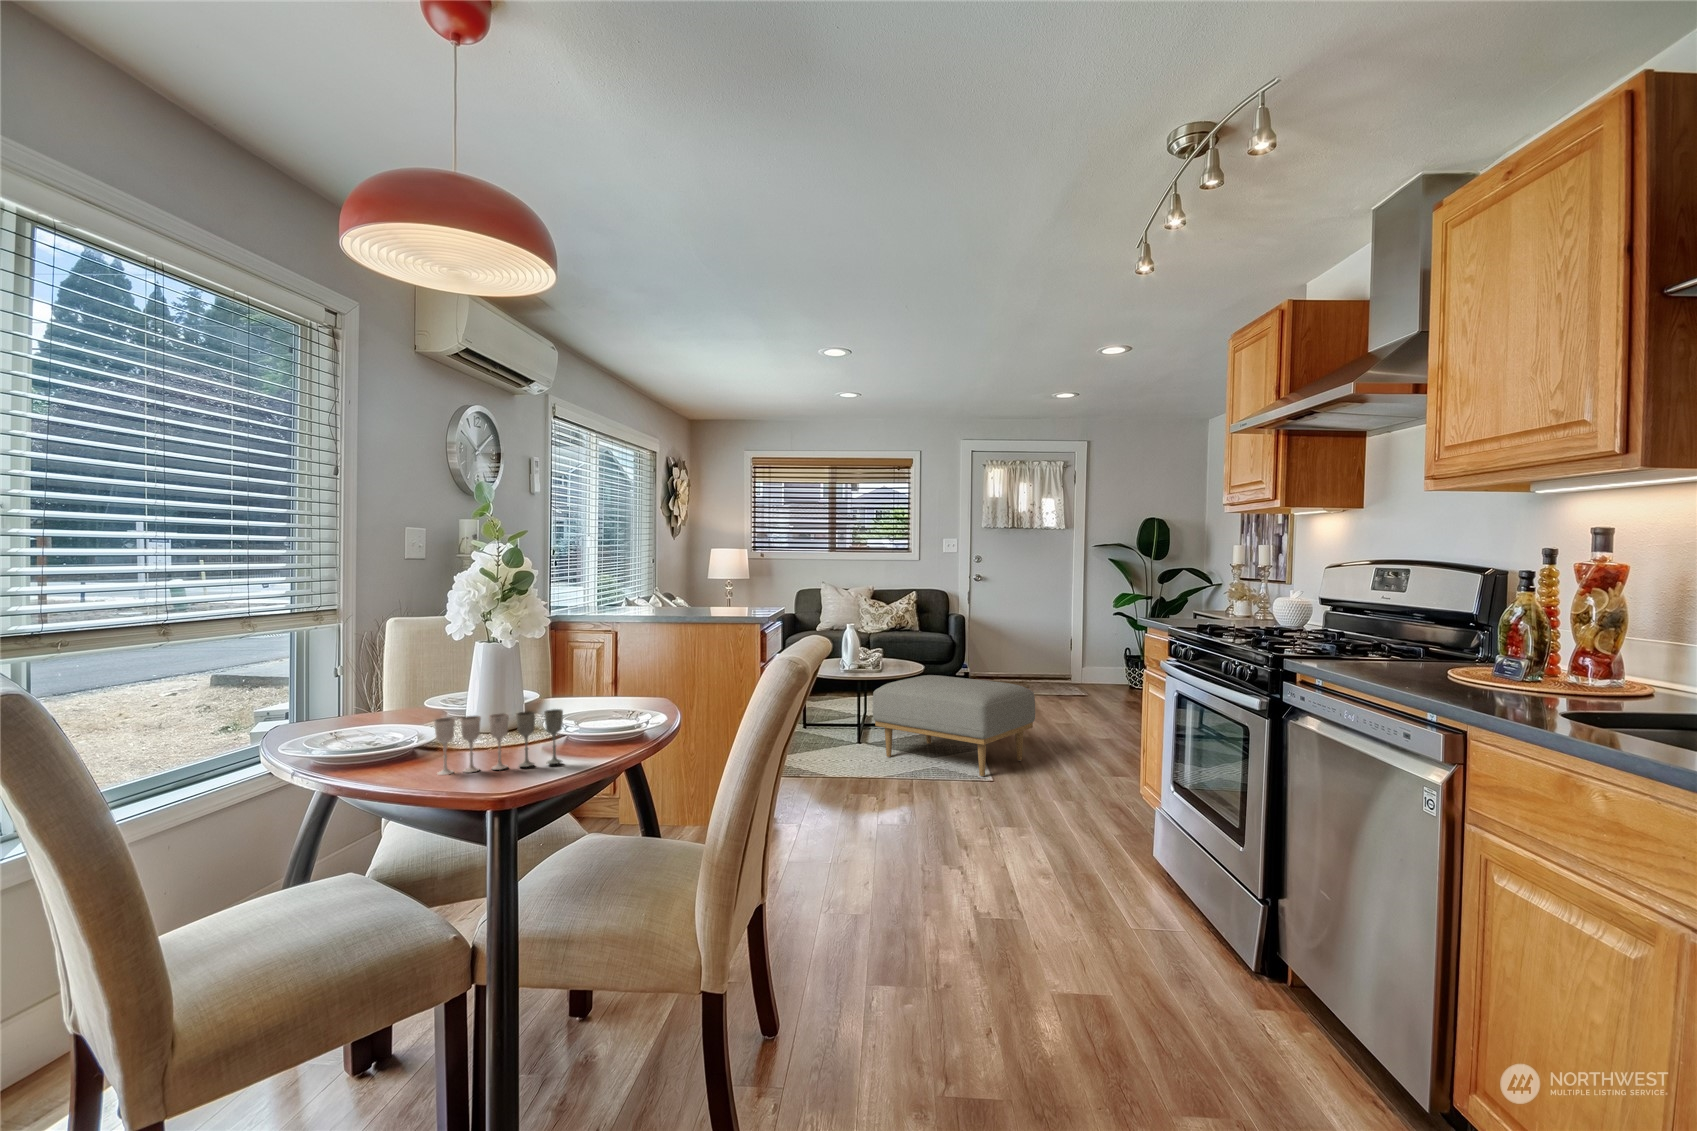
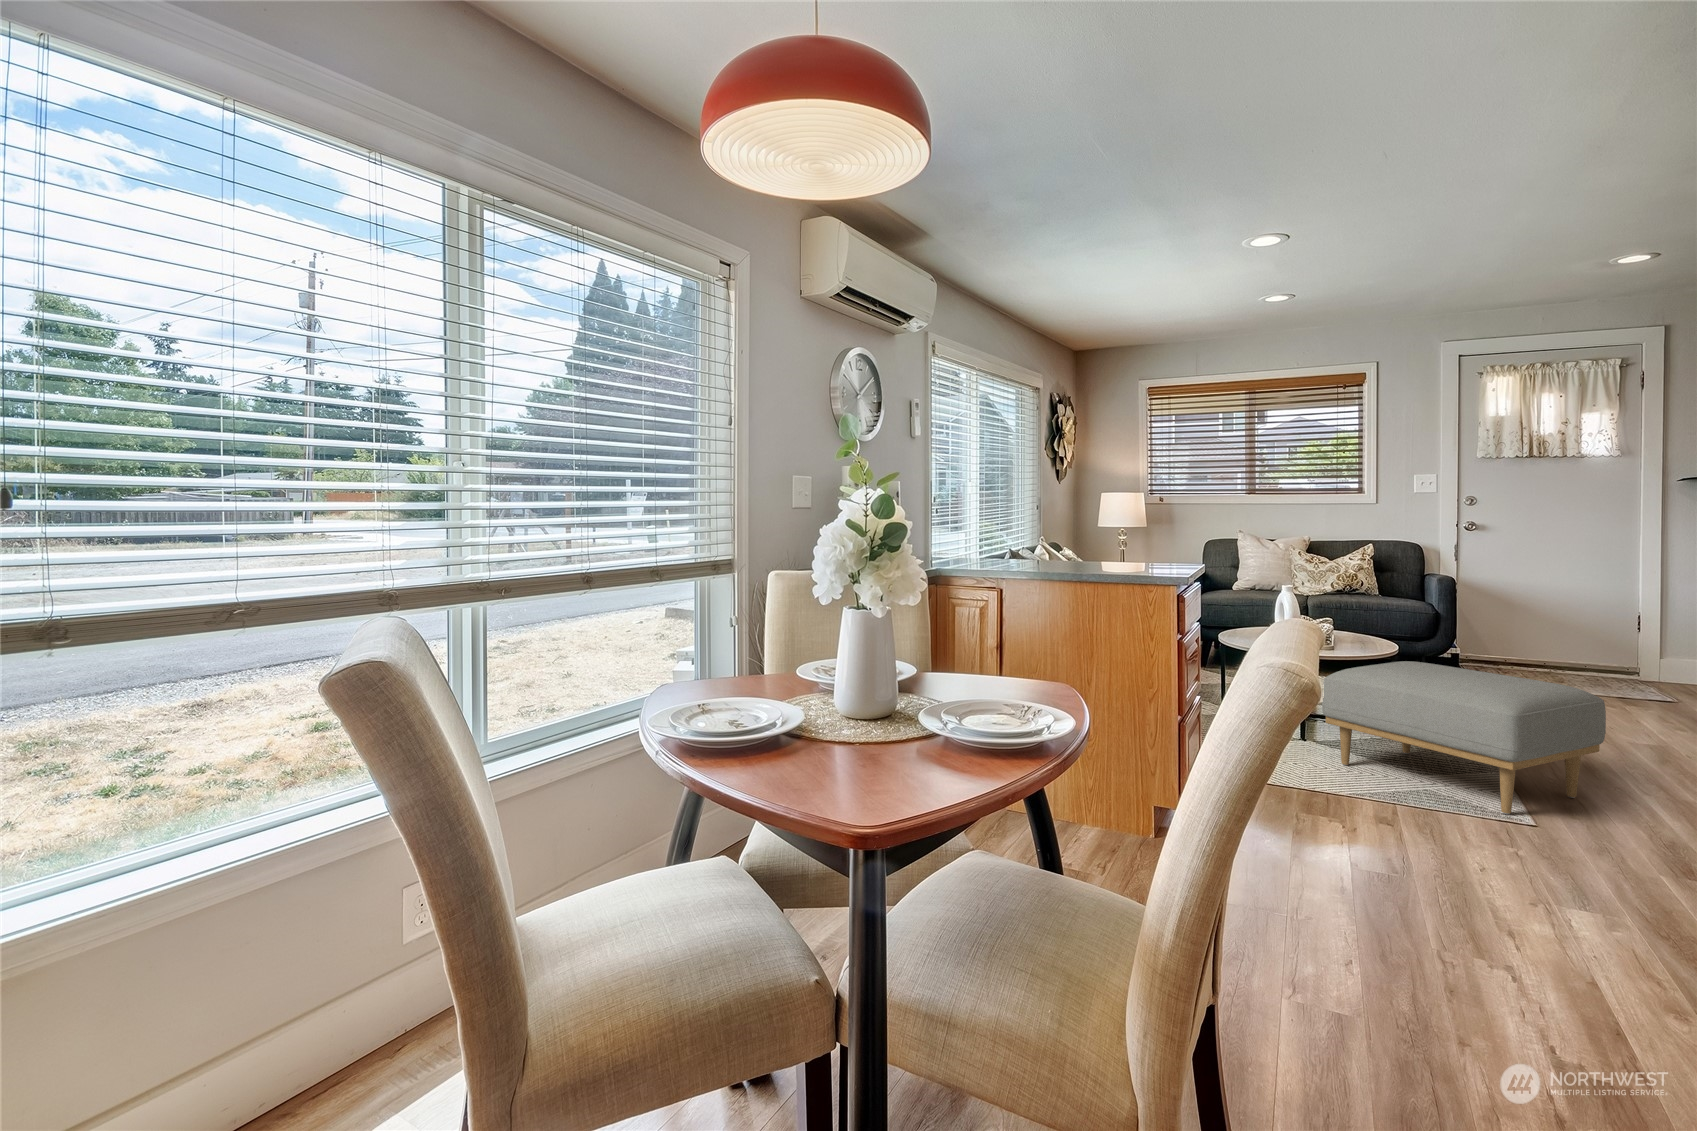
wine glass: present [434,709,563,775] -> none [800,700,943,769]

